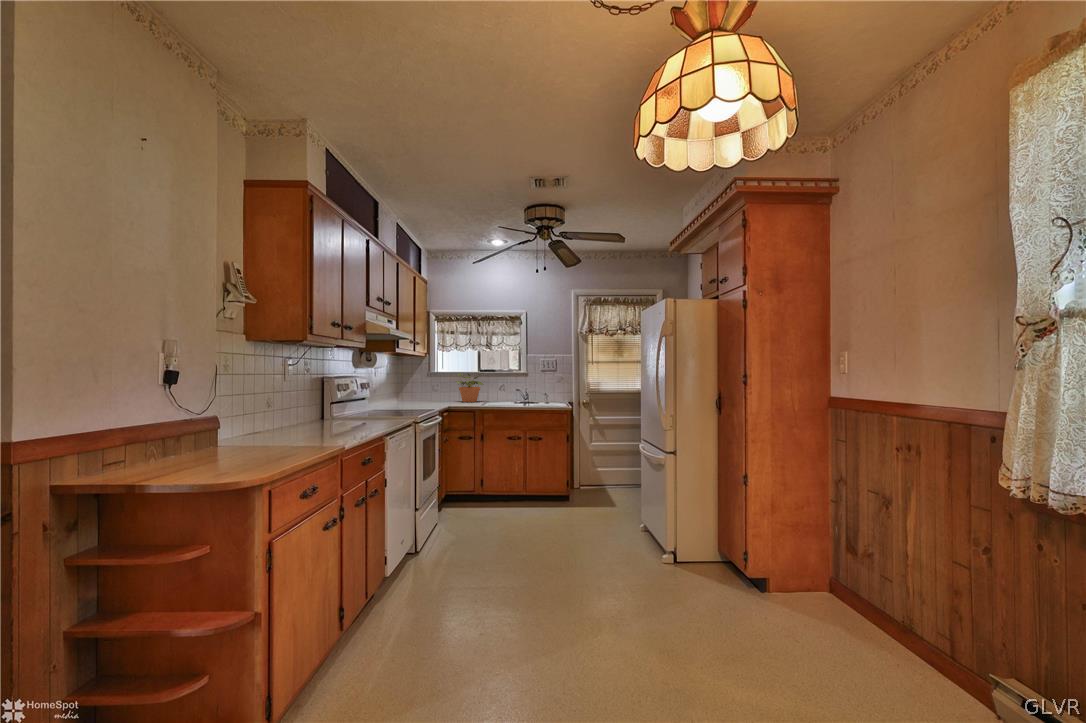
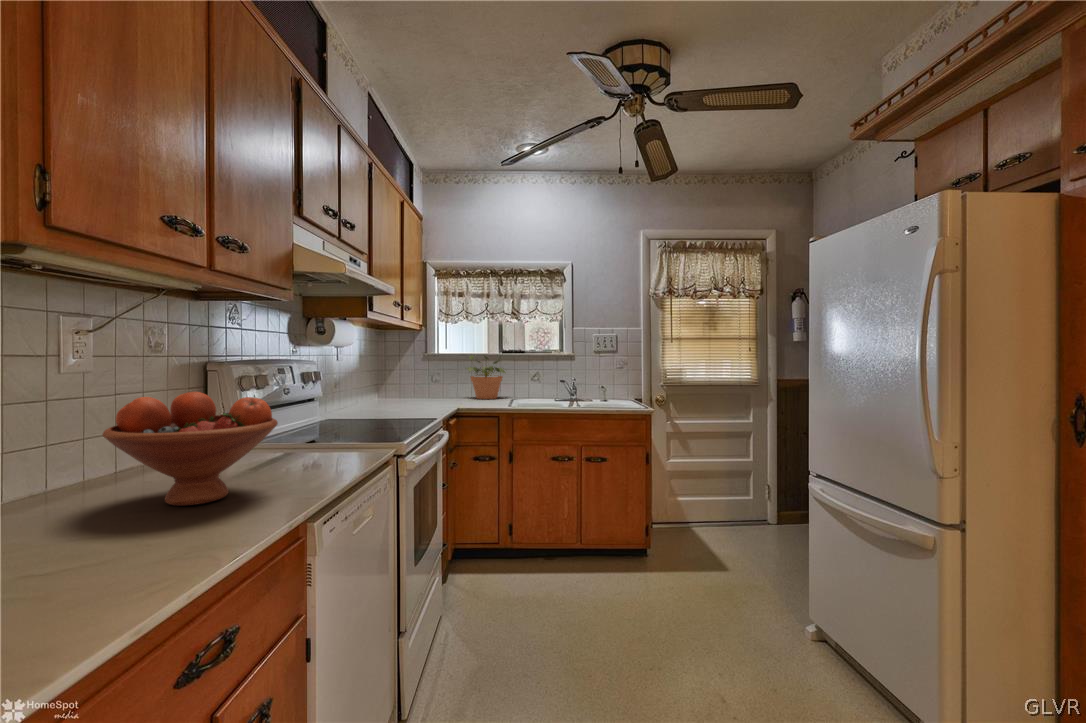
fruit bowl: none [313,390,372,431] -> present [102,392,278,506]

